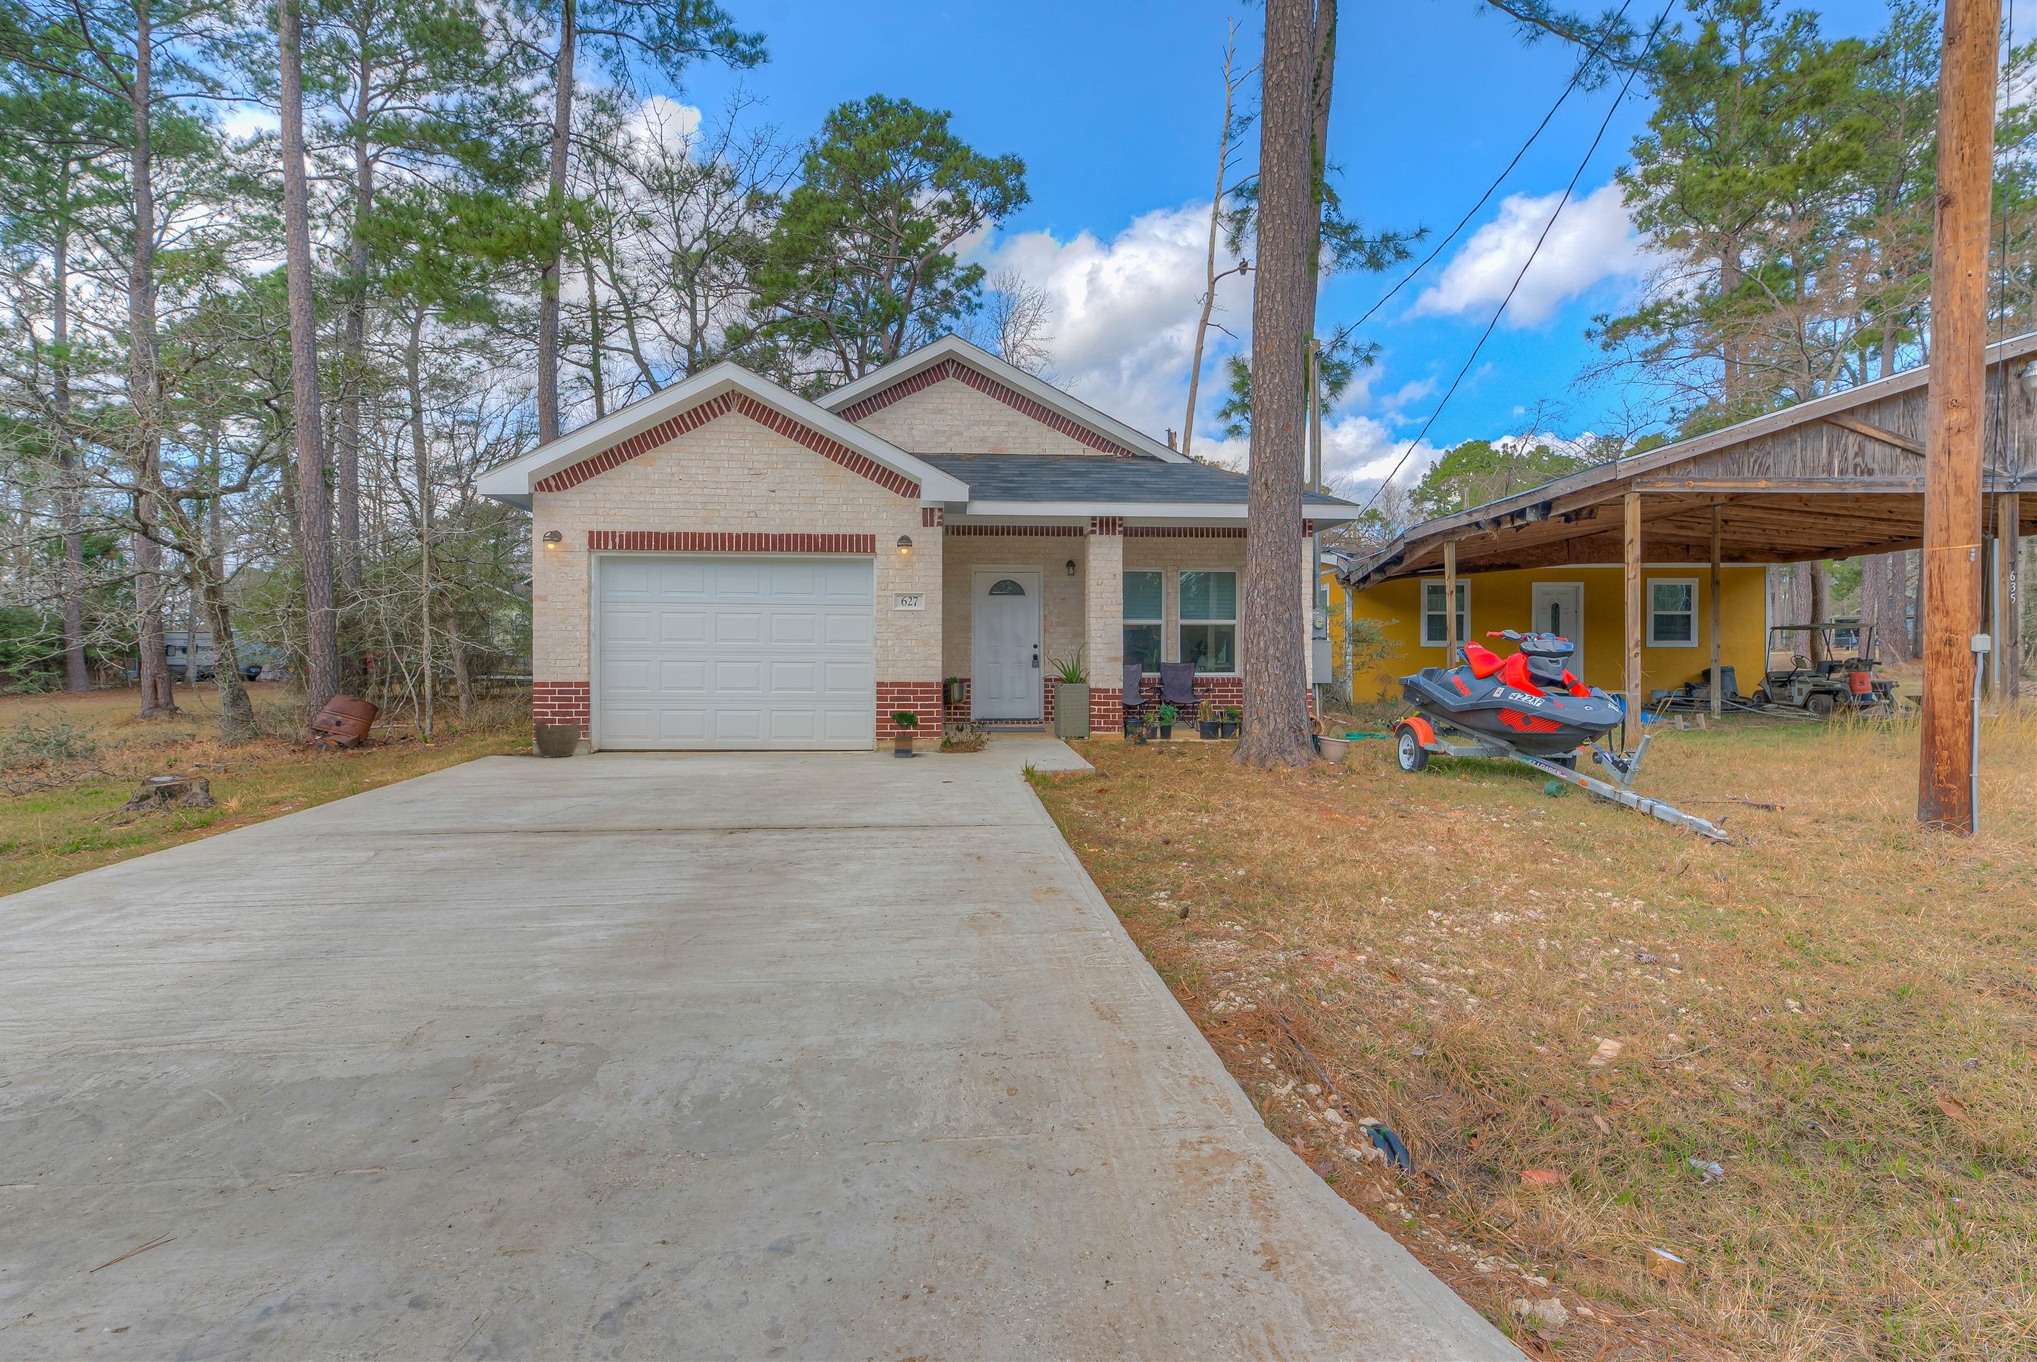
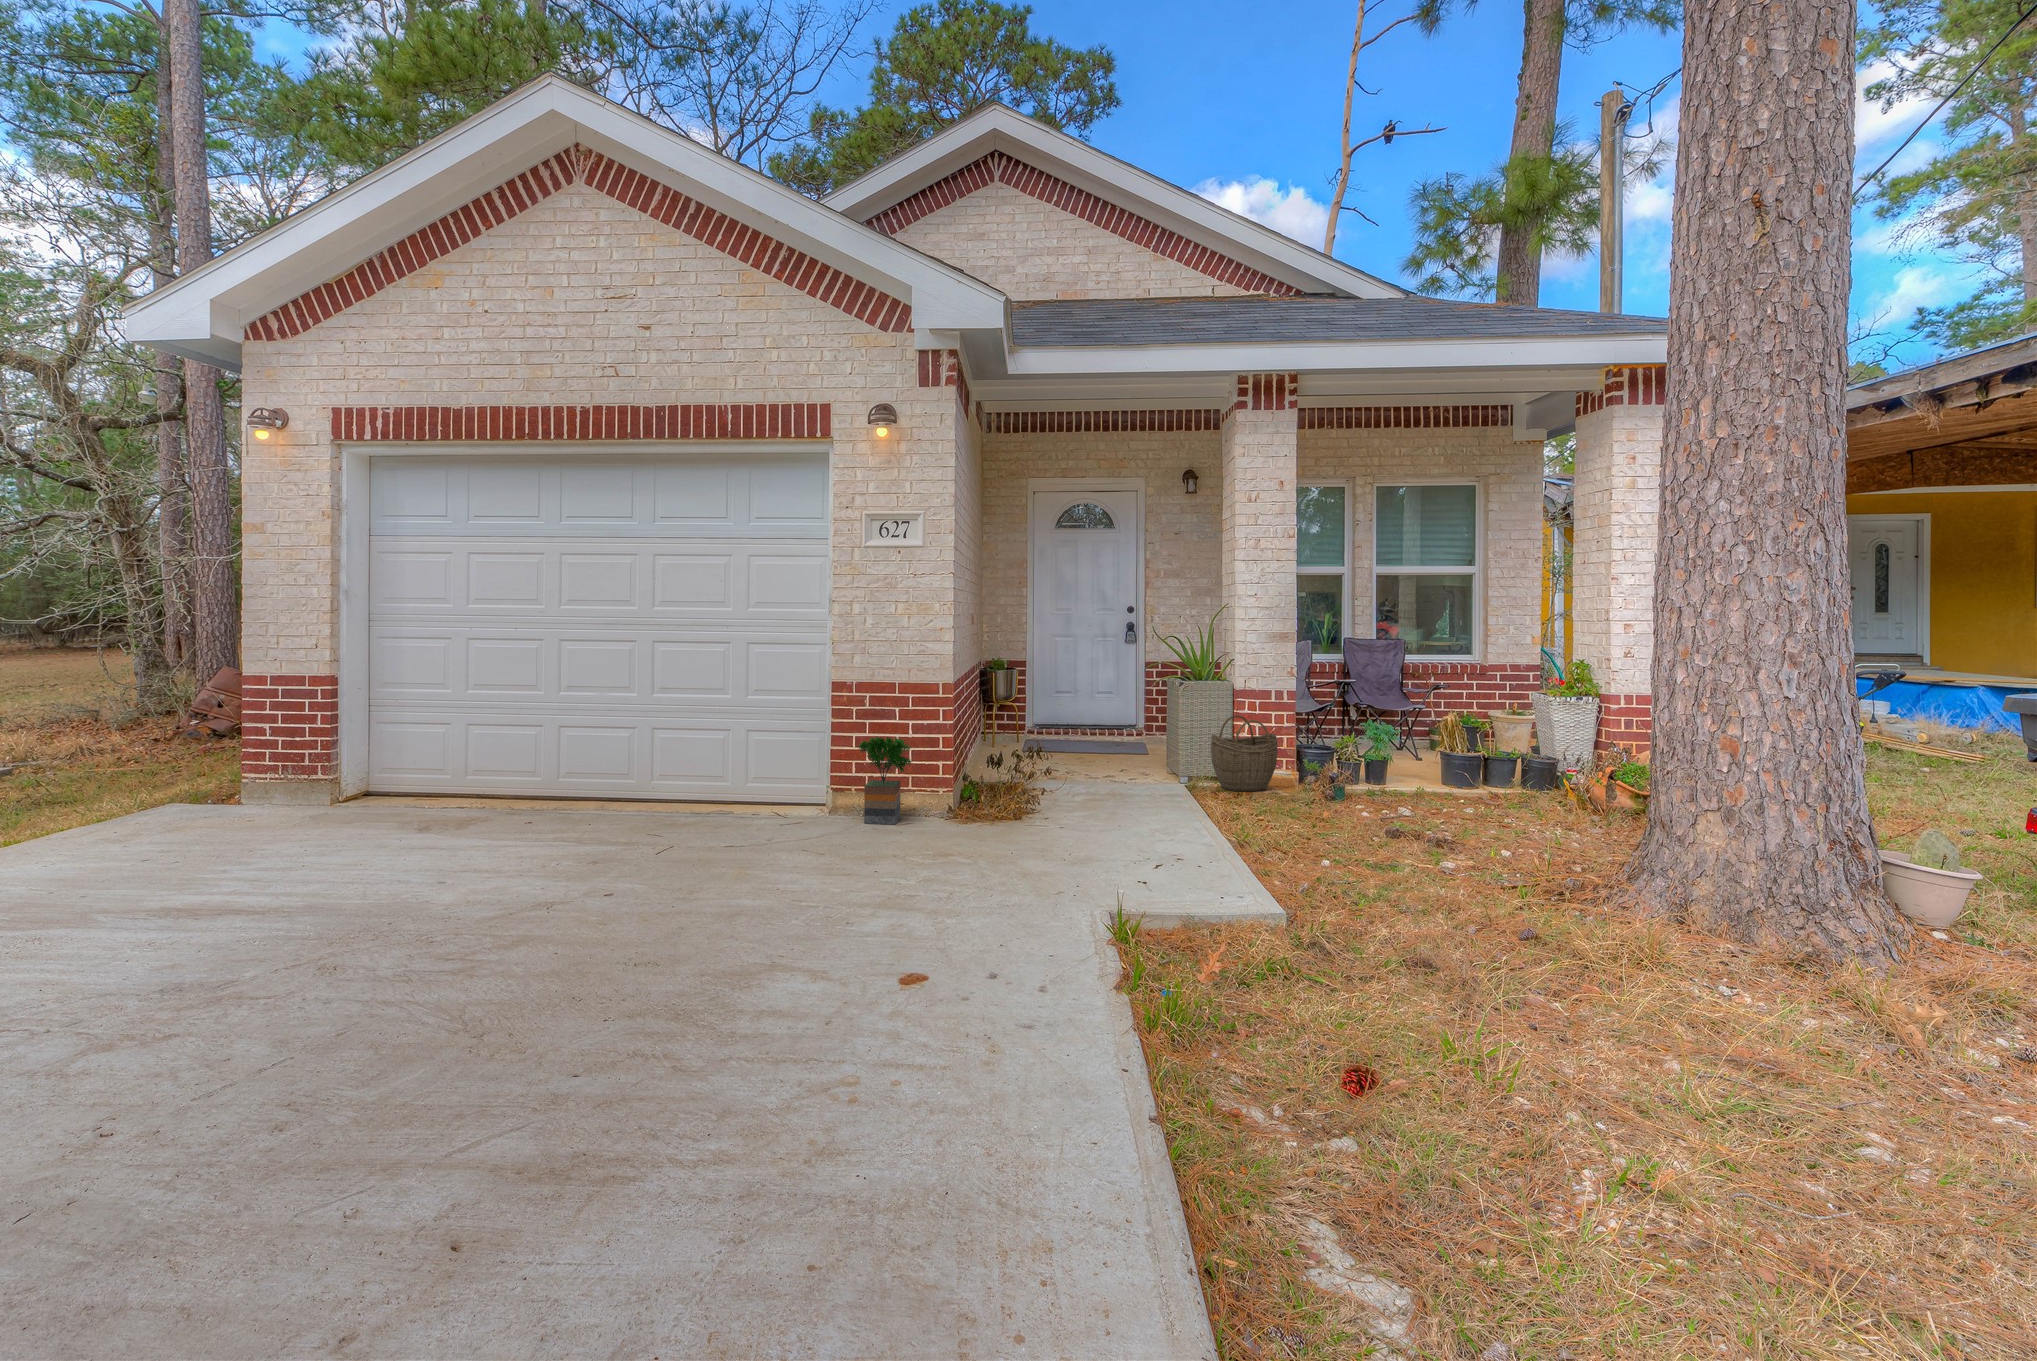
woven basket: present [534,711,580,757] -> present [1211,715,1278,791]

